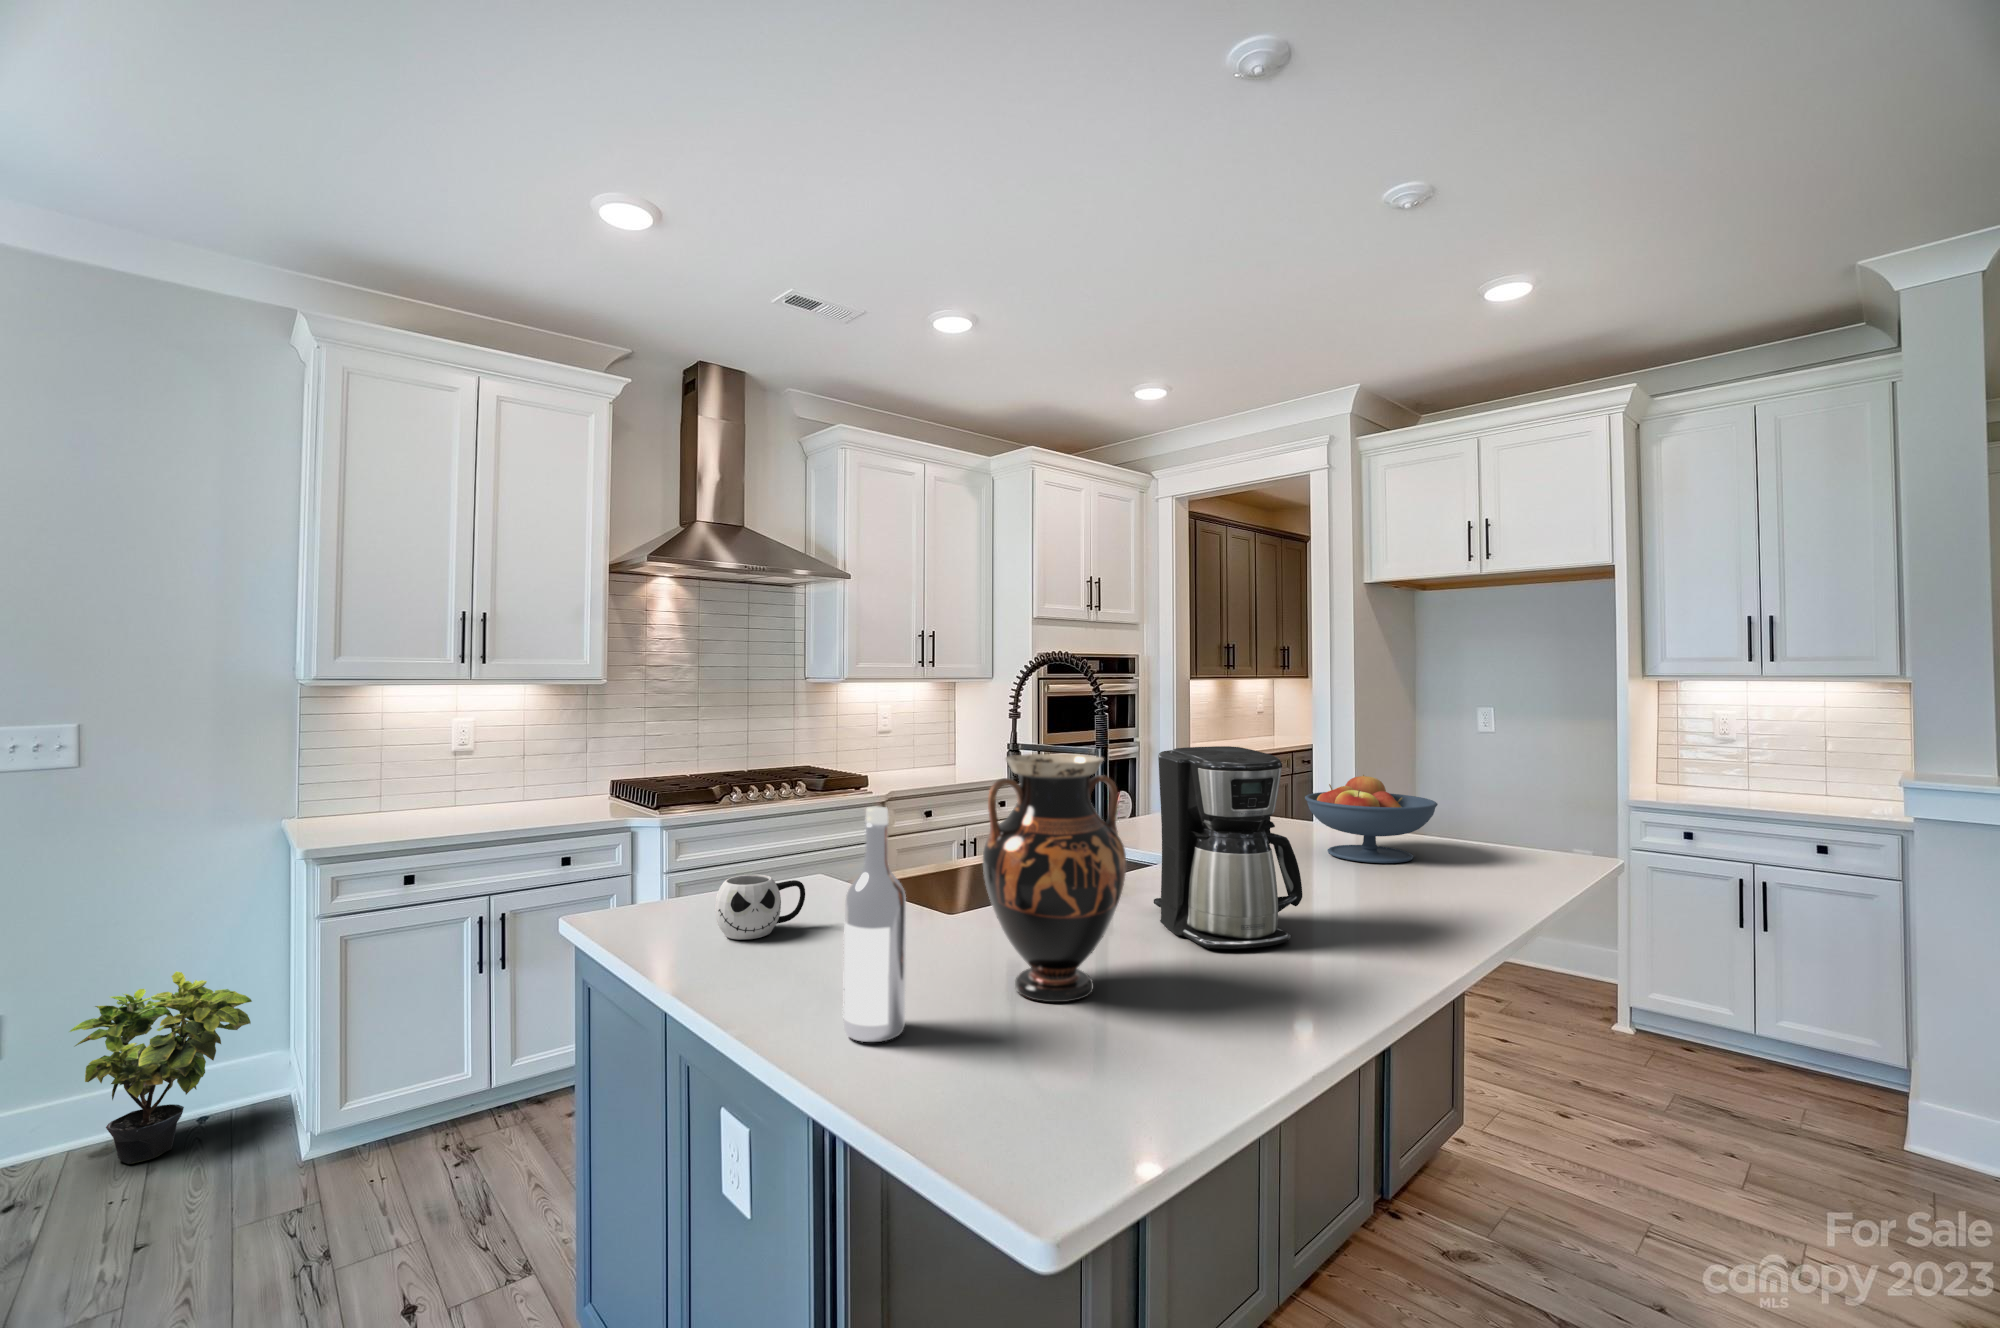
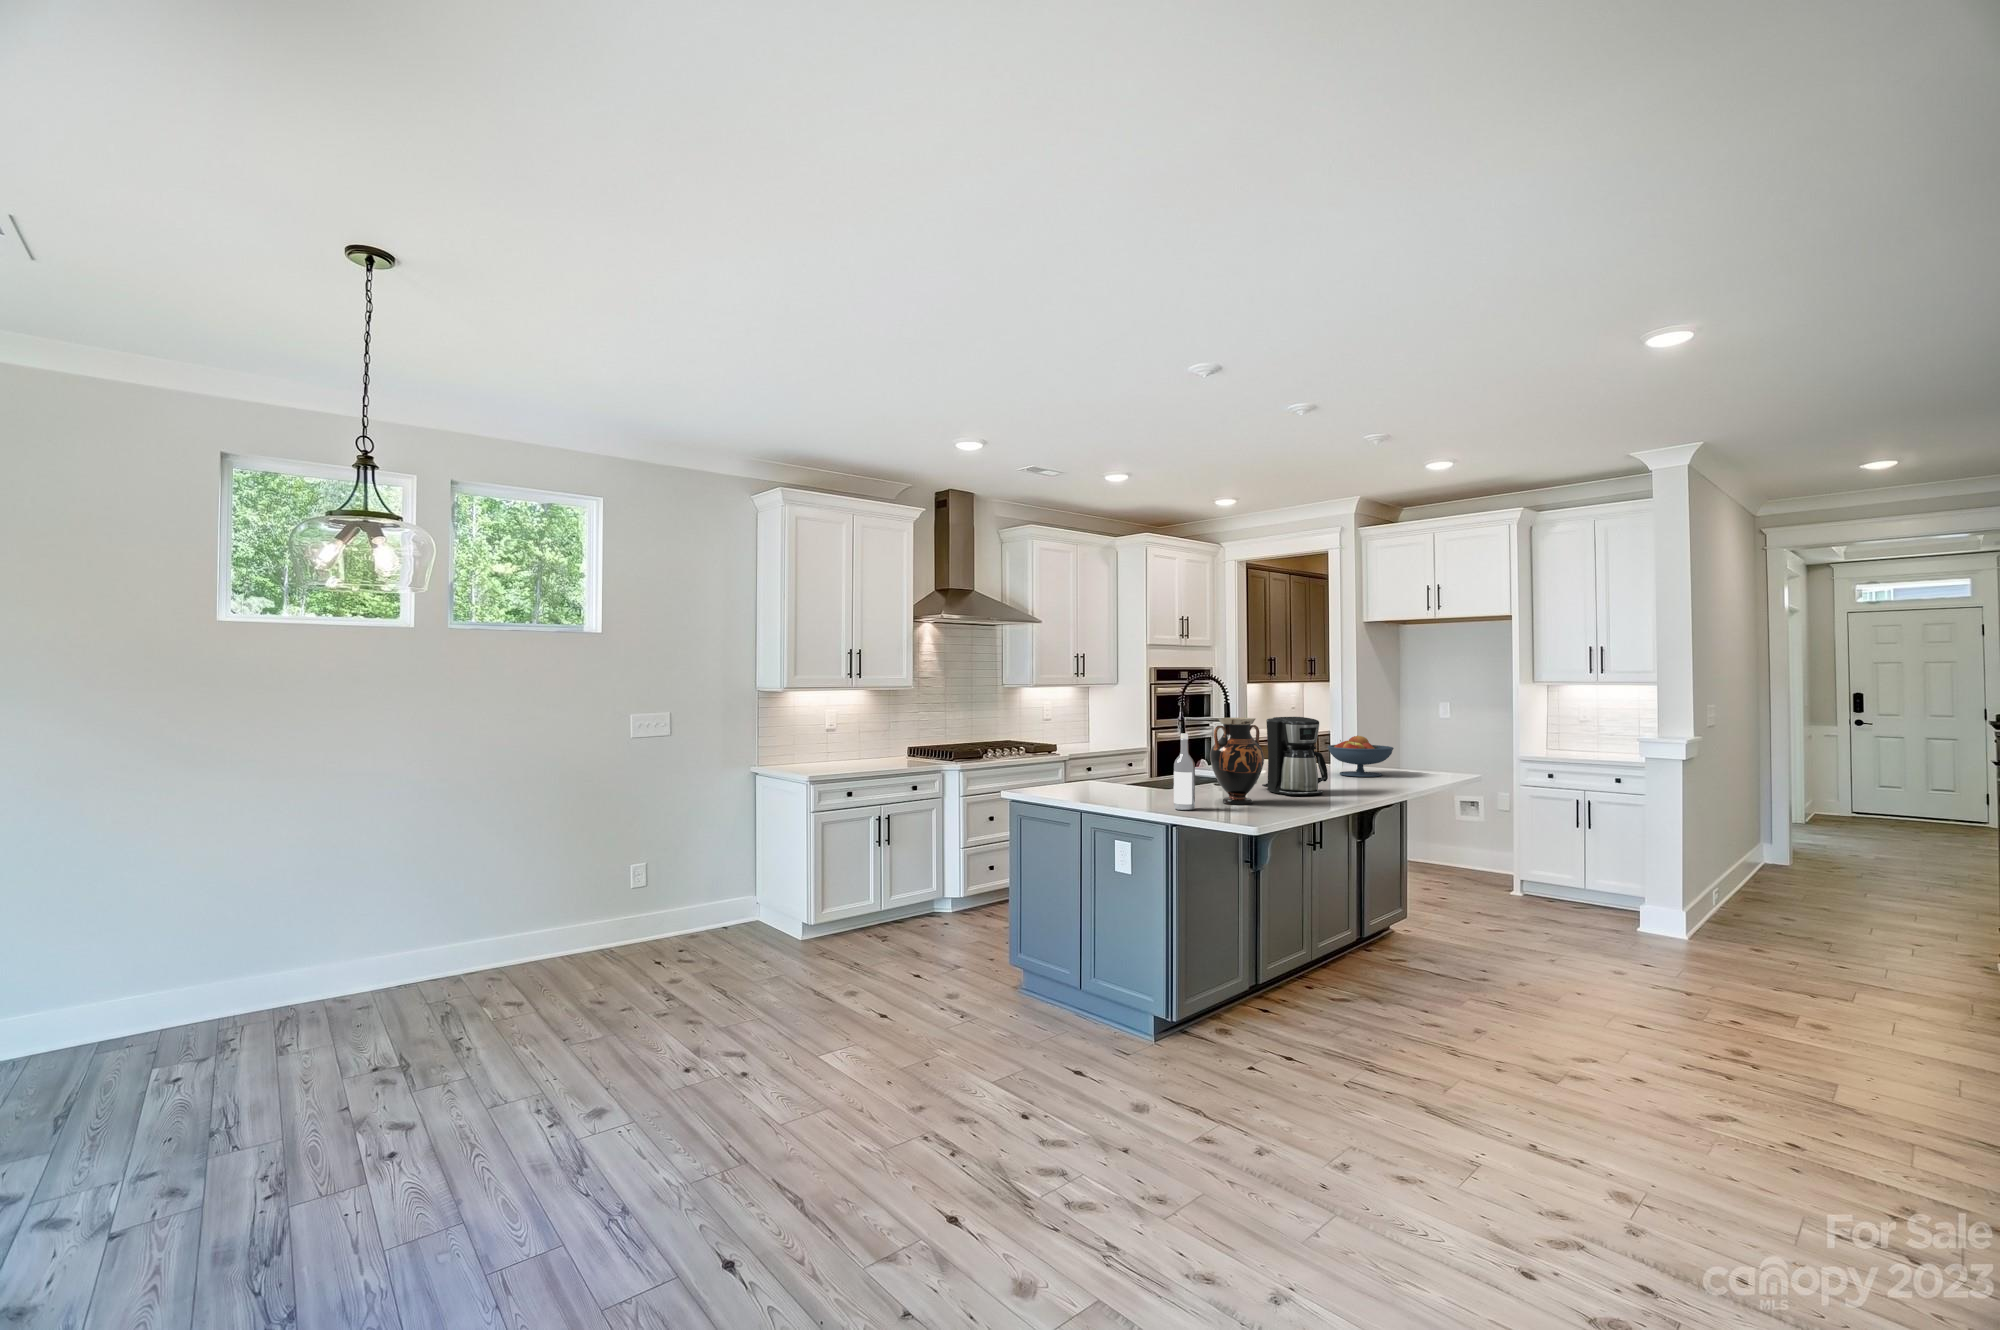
mug: present [715,875,805,939] -> none [1083,772,1116,796]
potted plant: present [70,971,252,1164] -> none [688,843,763,939]

